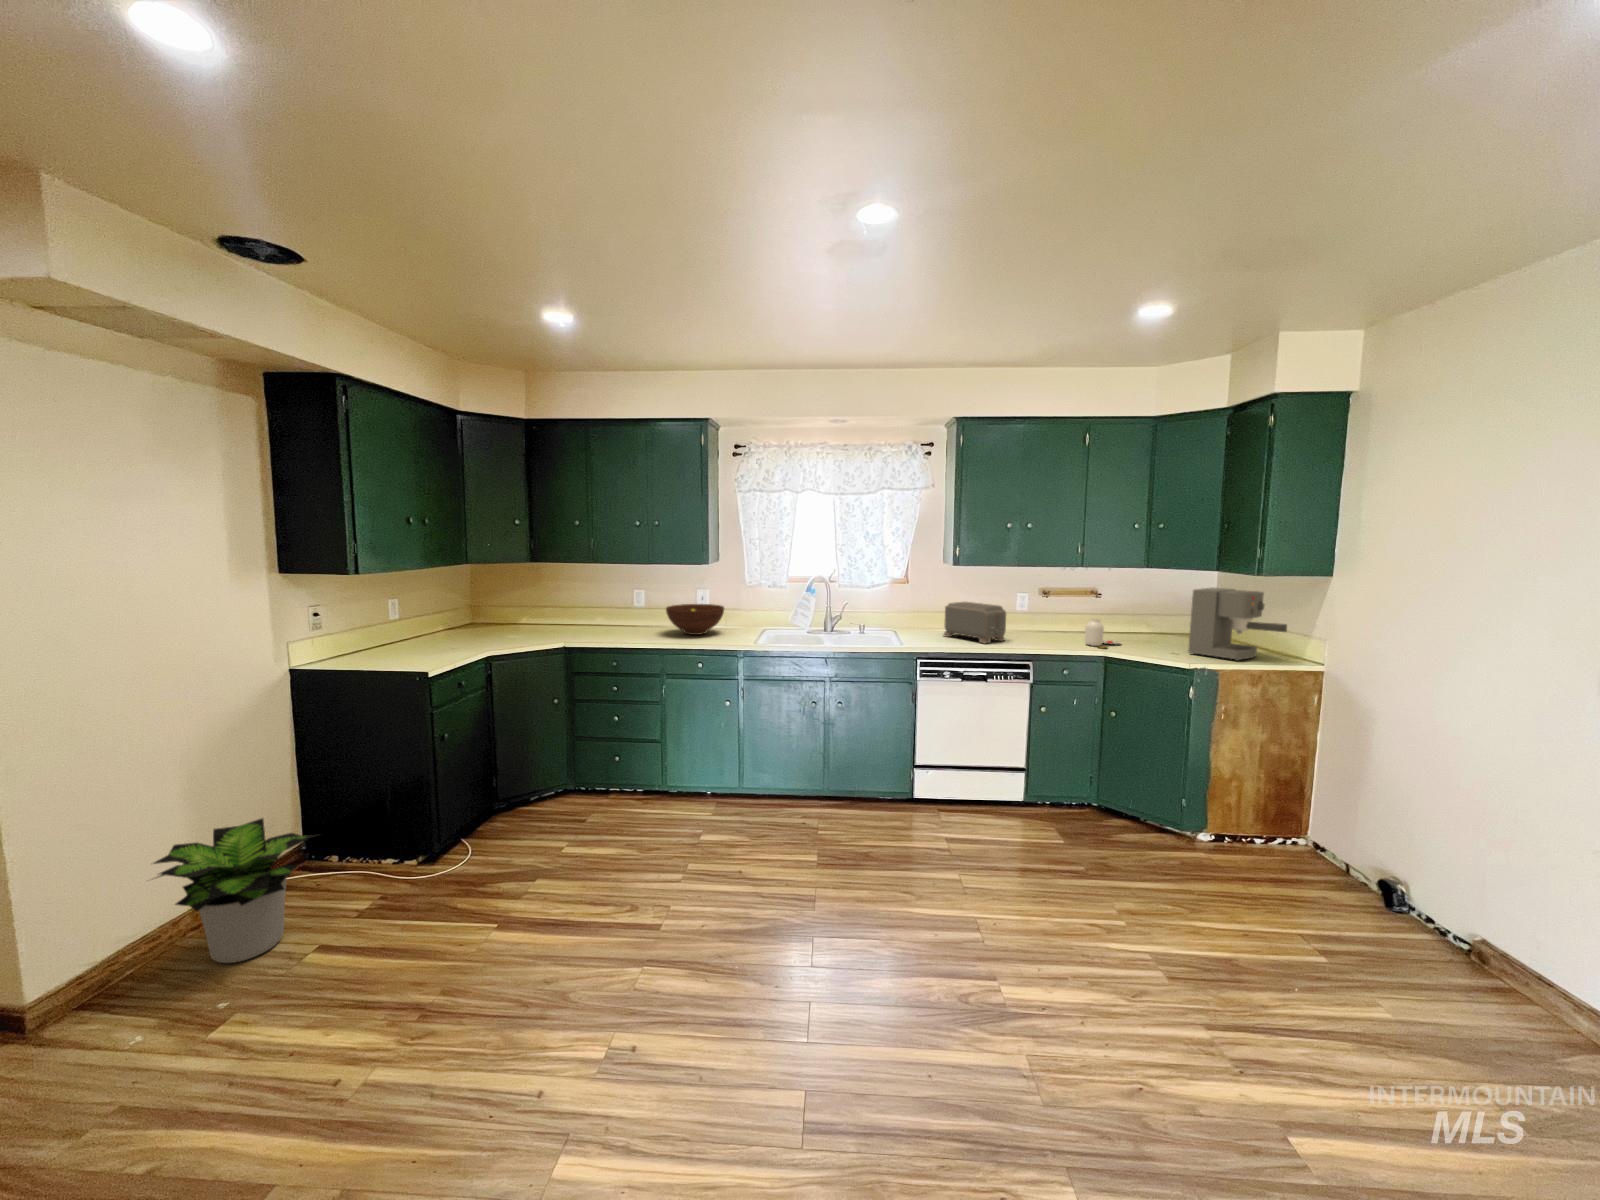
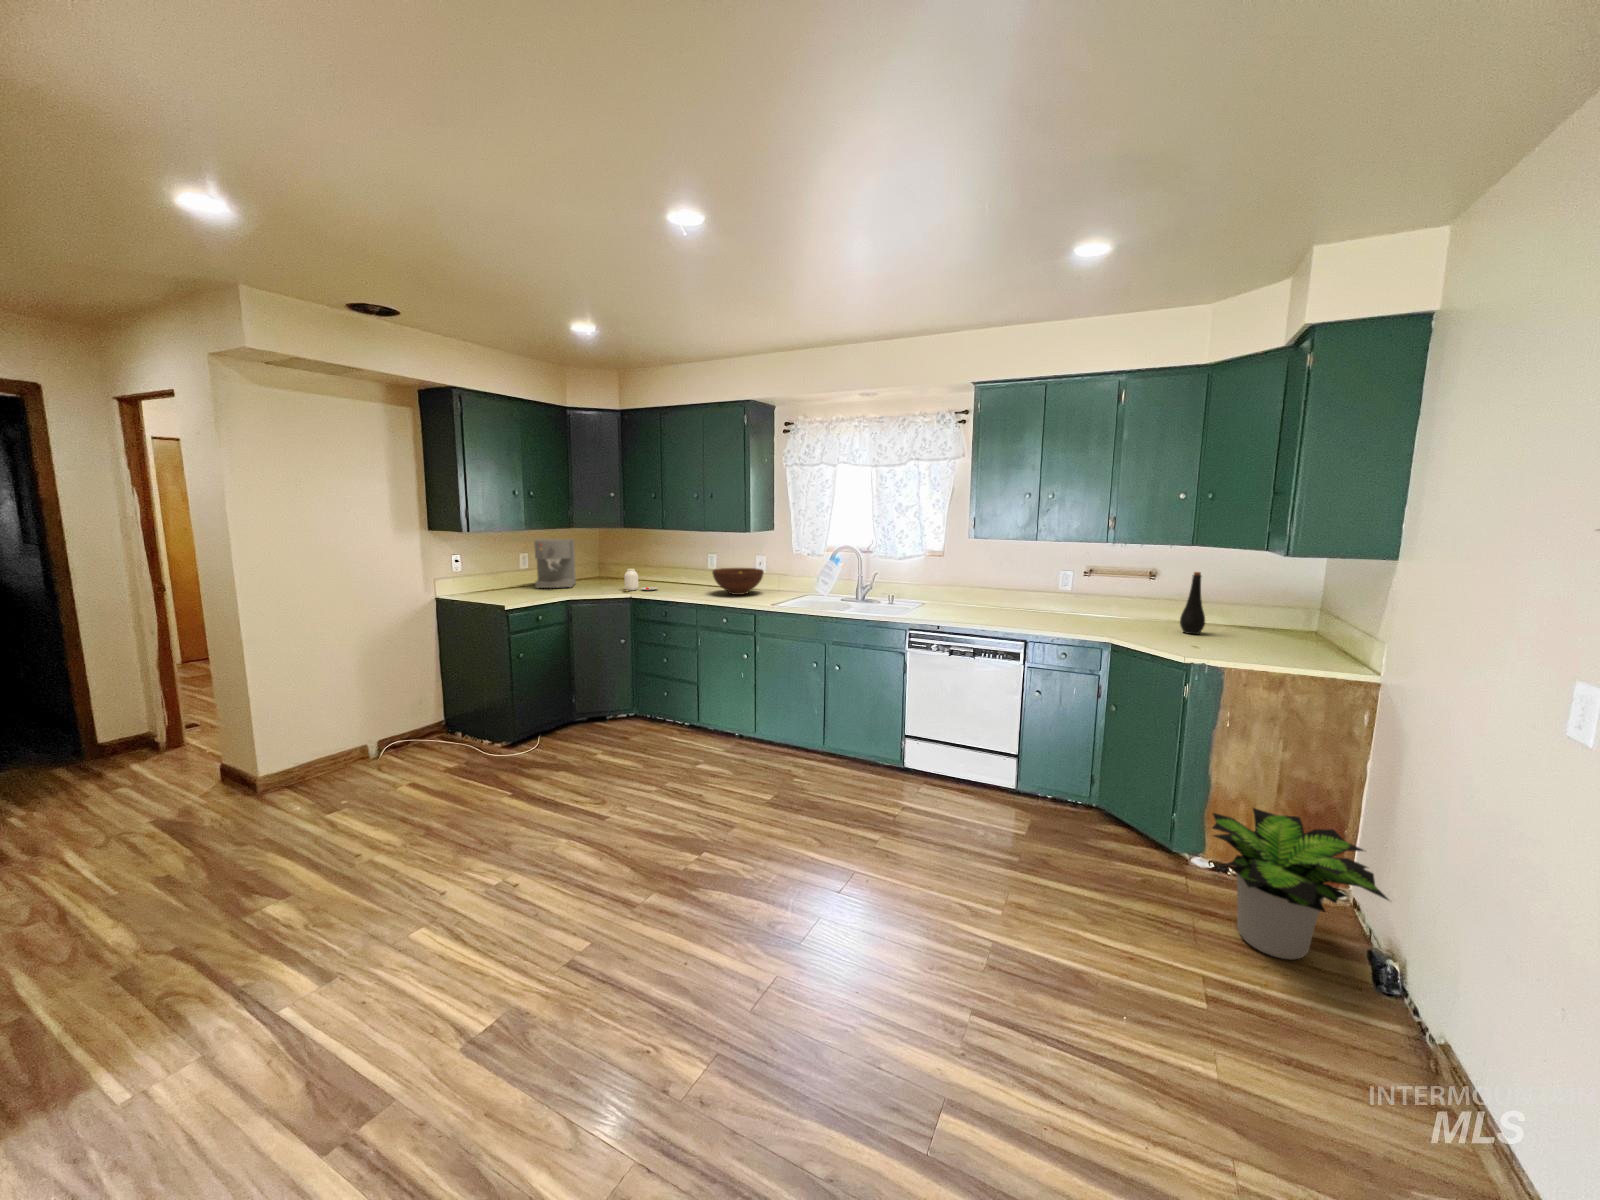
coffee maker: present [1188,588,1287,661] -> present [534,539,576,588]
bottle: none [1137,591,1158,644] -> present [1180,572,1205,634]
toaster: present [944,602,1006,643] -> none [960,576,1020,619]
jar: present [1085,618,1120,648] -> present [623,569,658,592]
potted plant: present [154,818,314,963] -> present [1212,808,1389,960]

